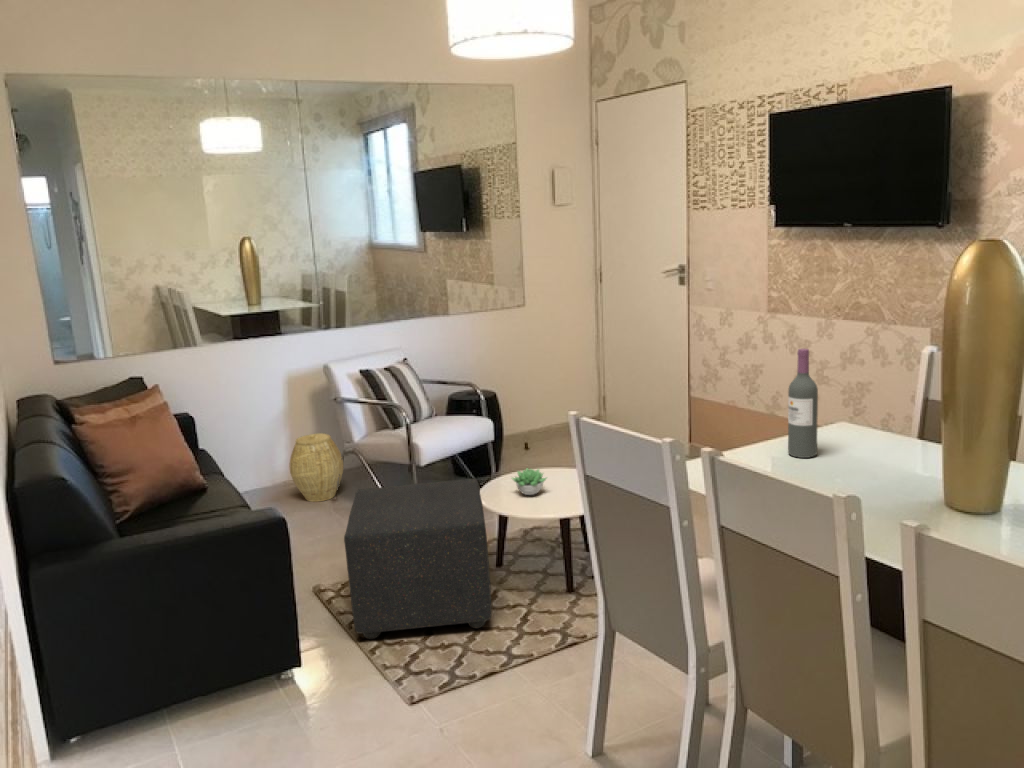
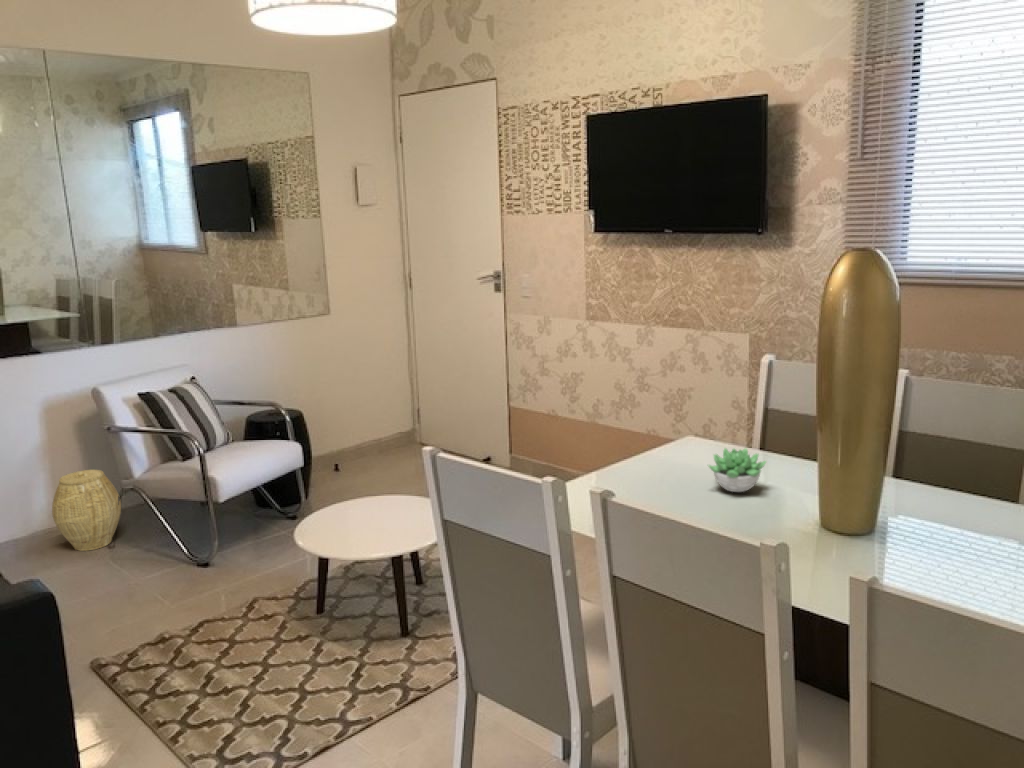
wine bottle: present [788,349,818,458] -> none [653,364,683,482]
succulent plant: present [512,468,546,495] -> present [709,448,766,492]
ottoman: present [344,479,491,639] -> none [135,517,319,722]

